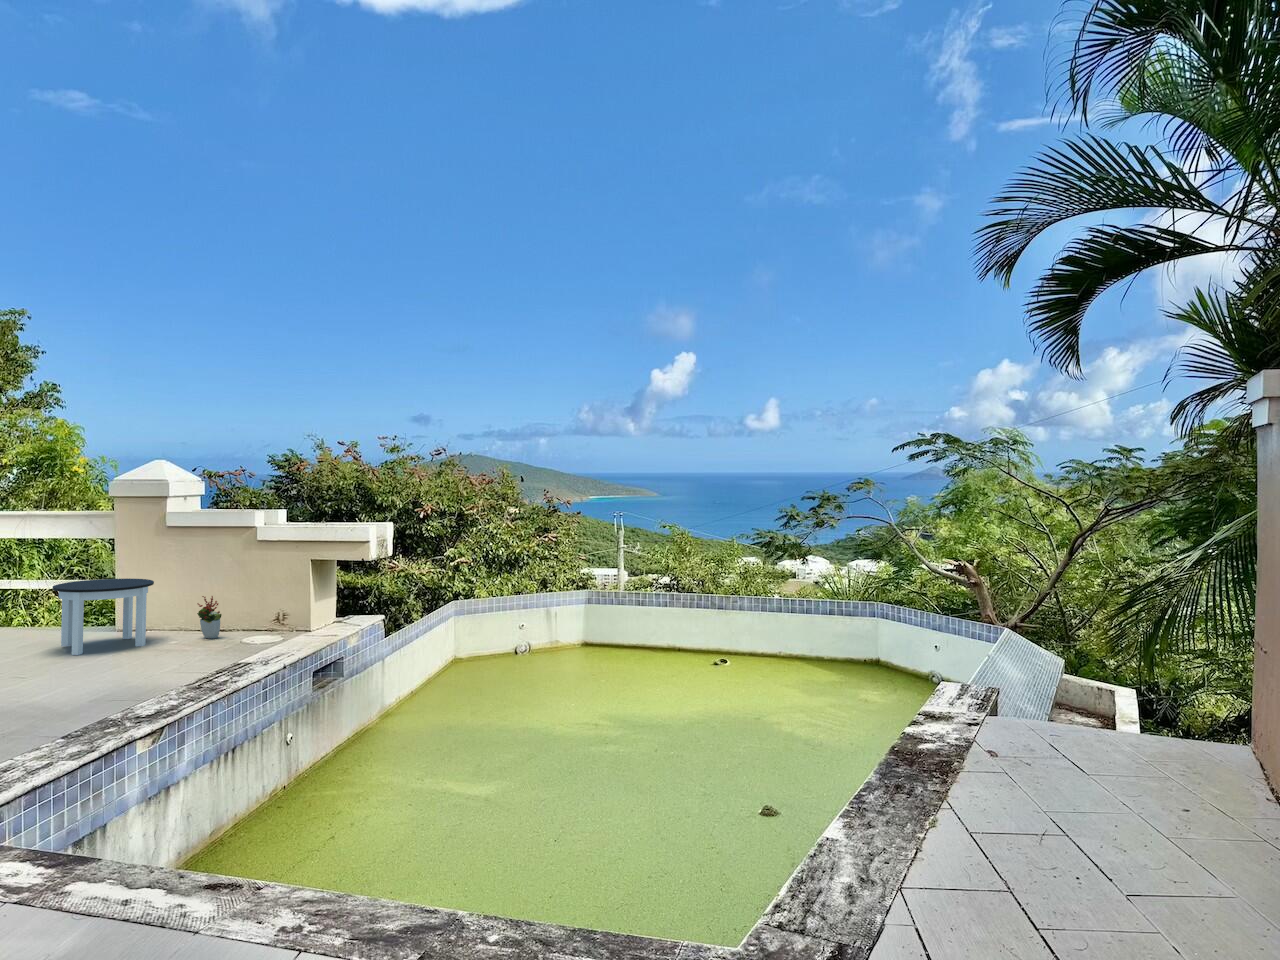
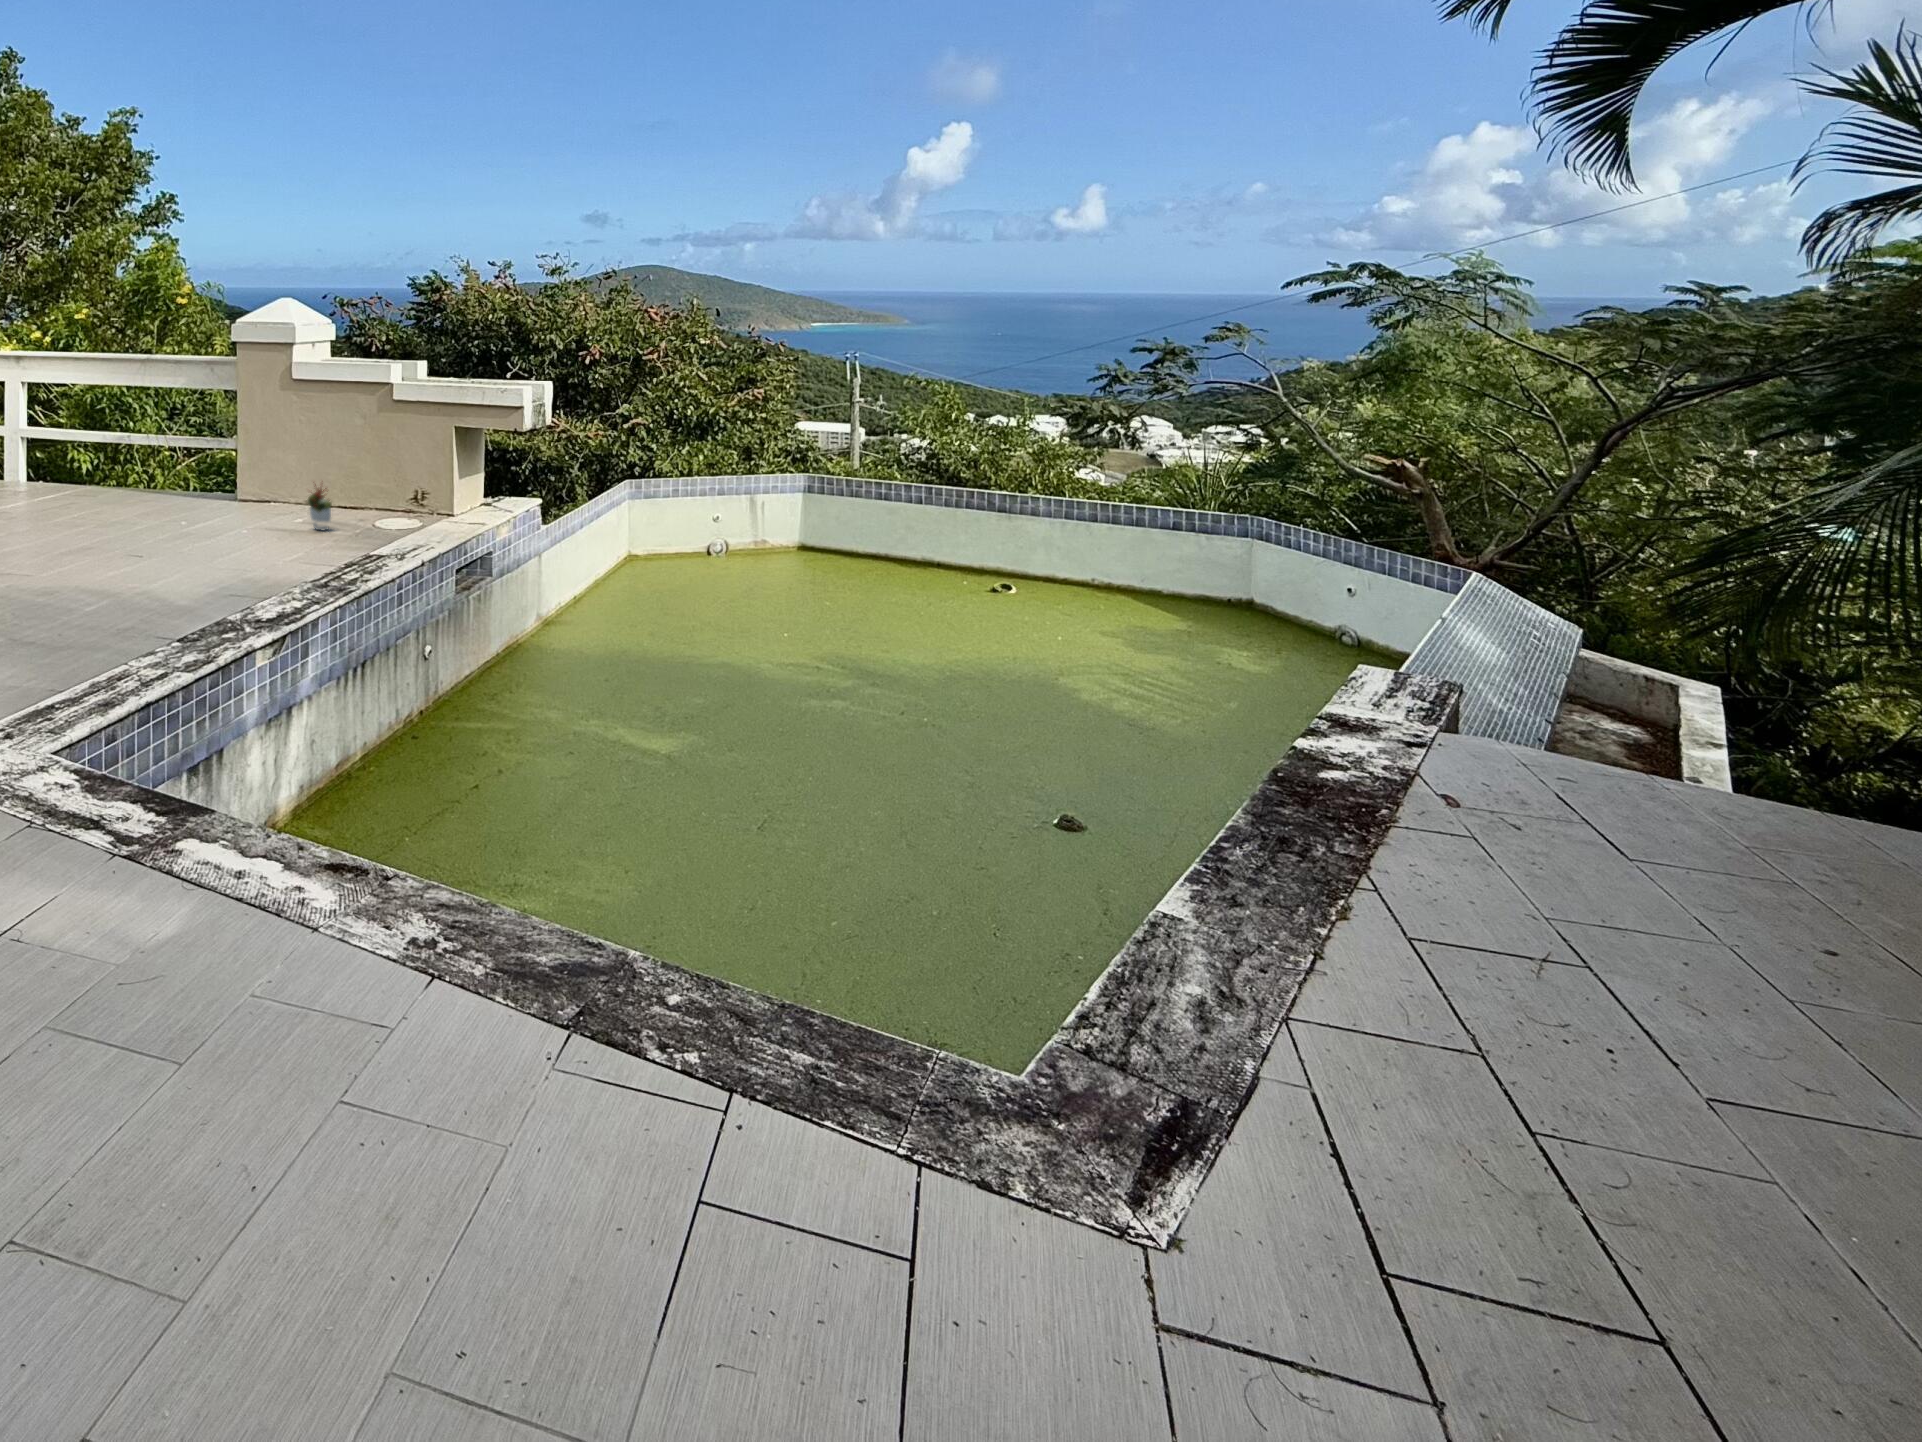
round table: present [53,578,154,655] -> none [163,457,261,544]

